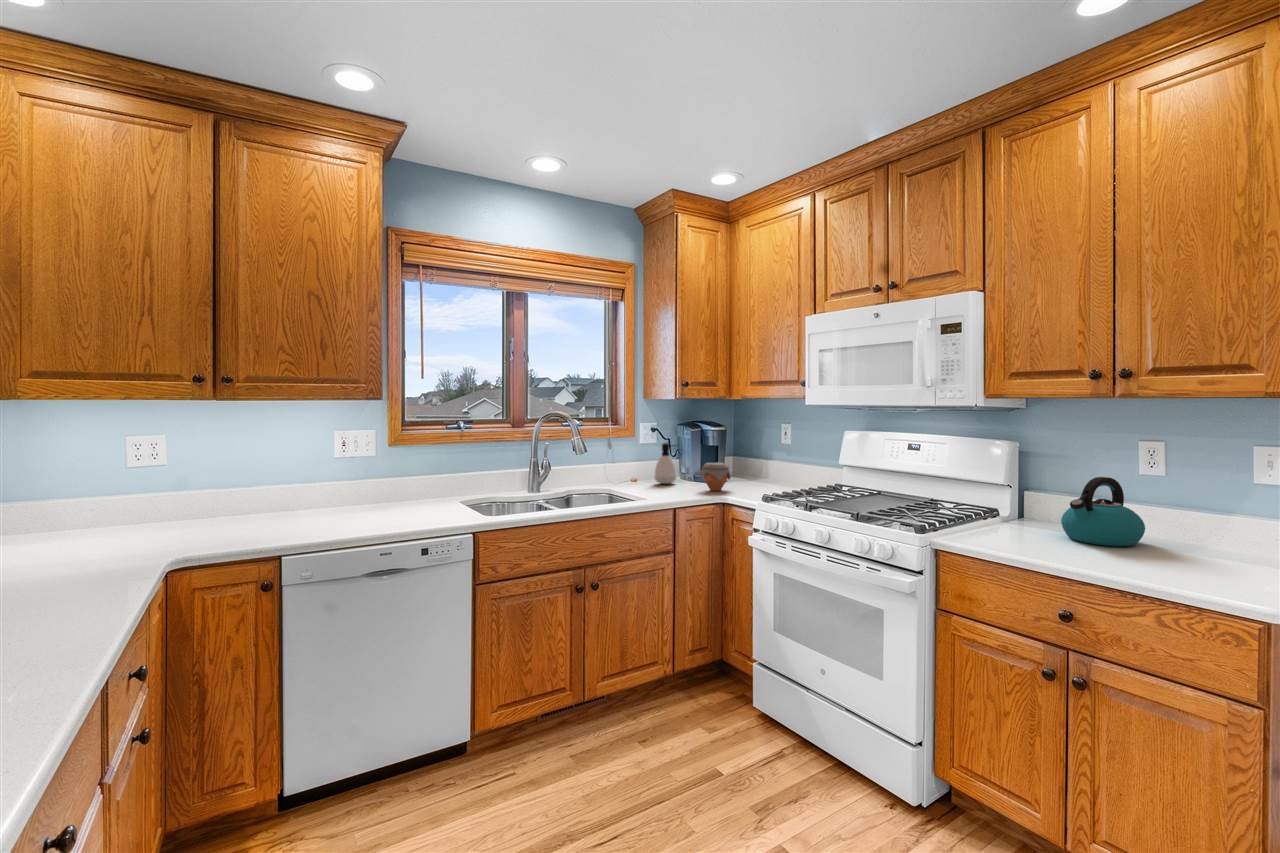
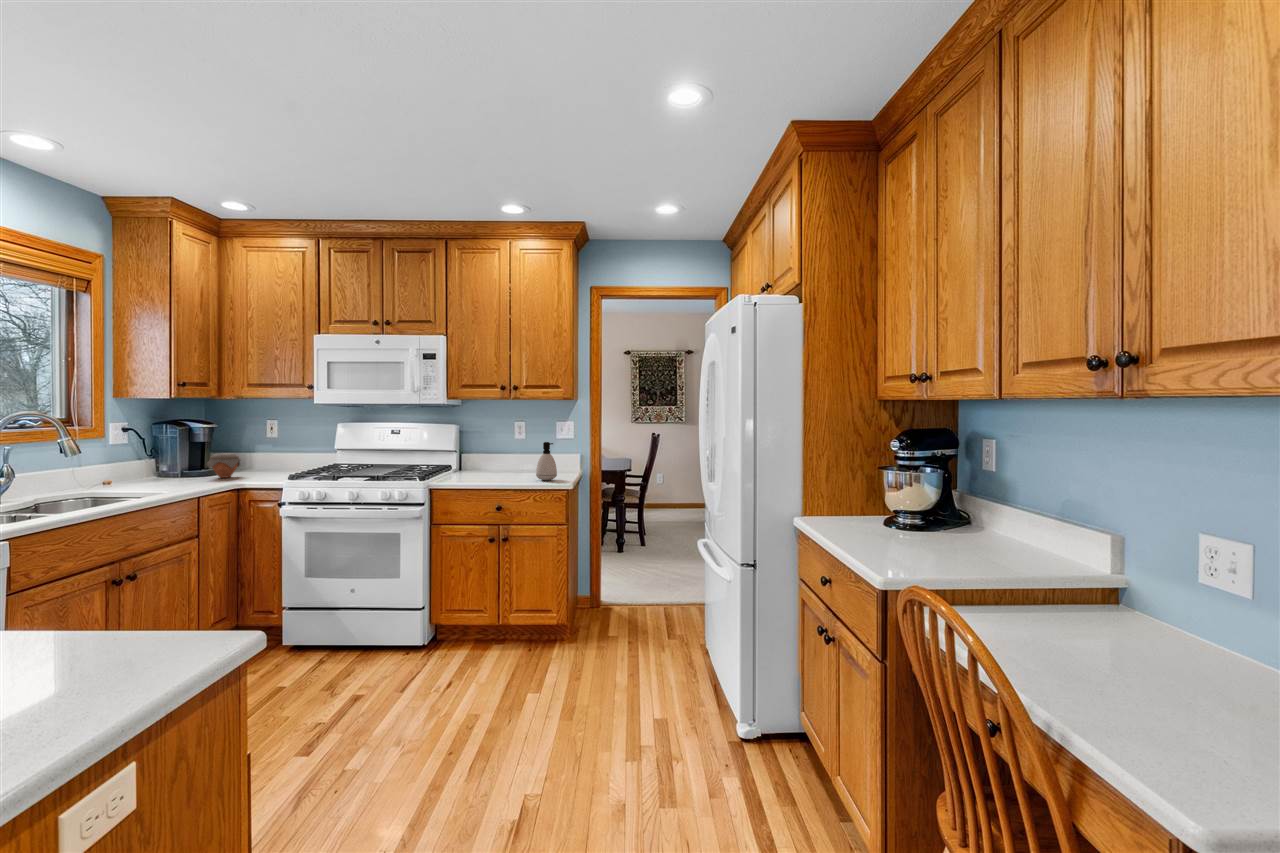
soap dispenser: present [654,443,676,484] -> present [536,442,557,480]
kettle: present [1061,477,1145,546] -> none [488,442,523,476]

